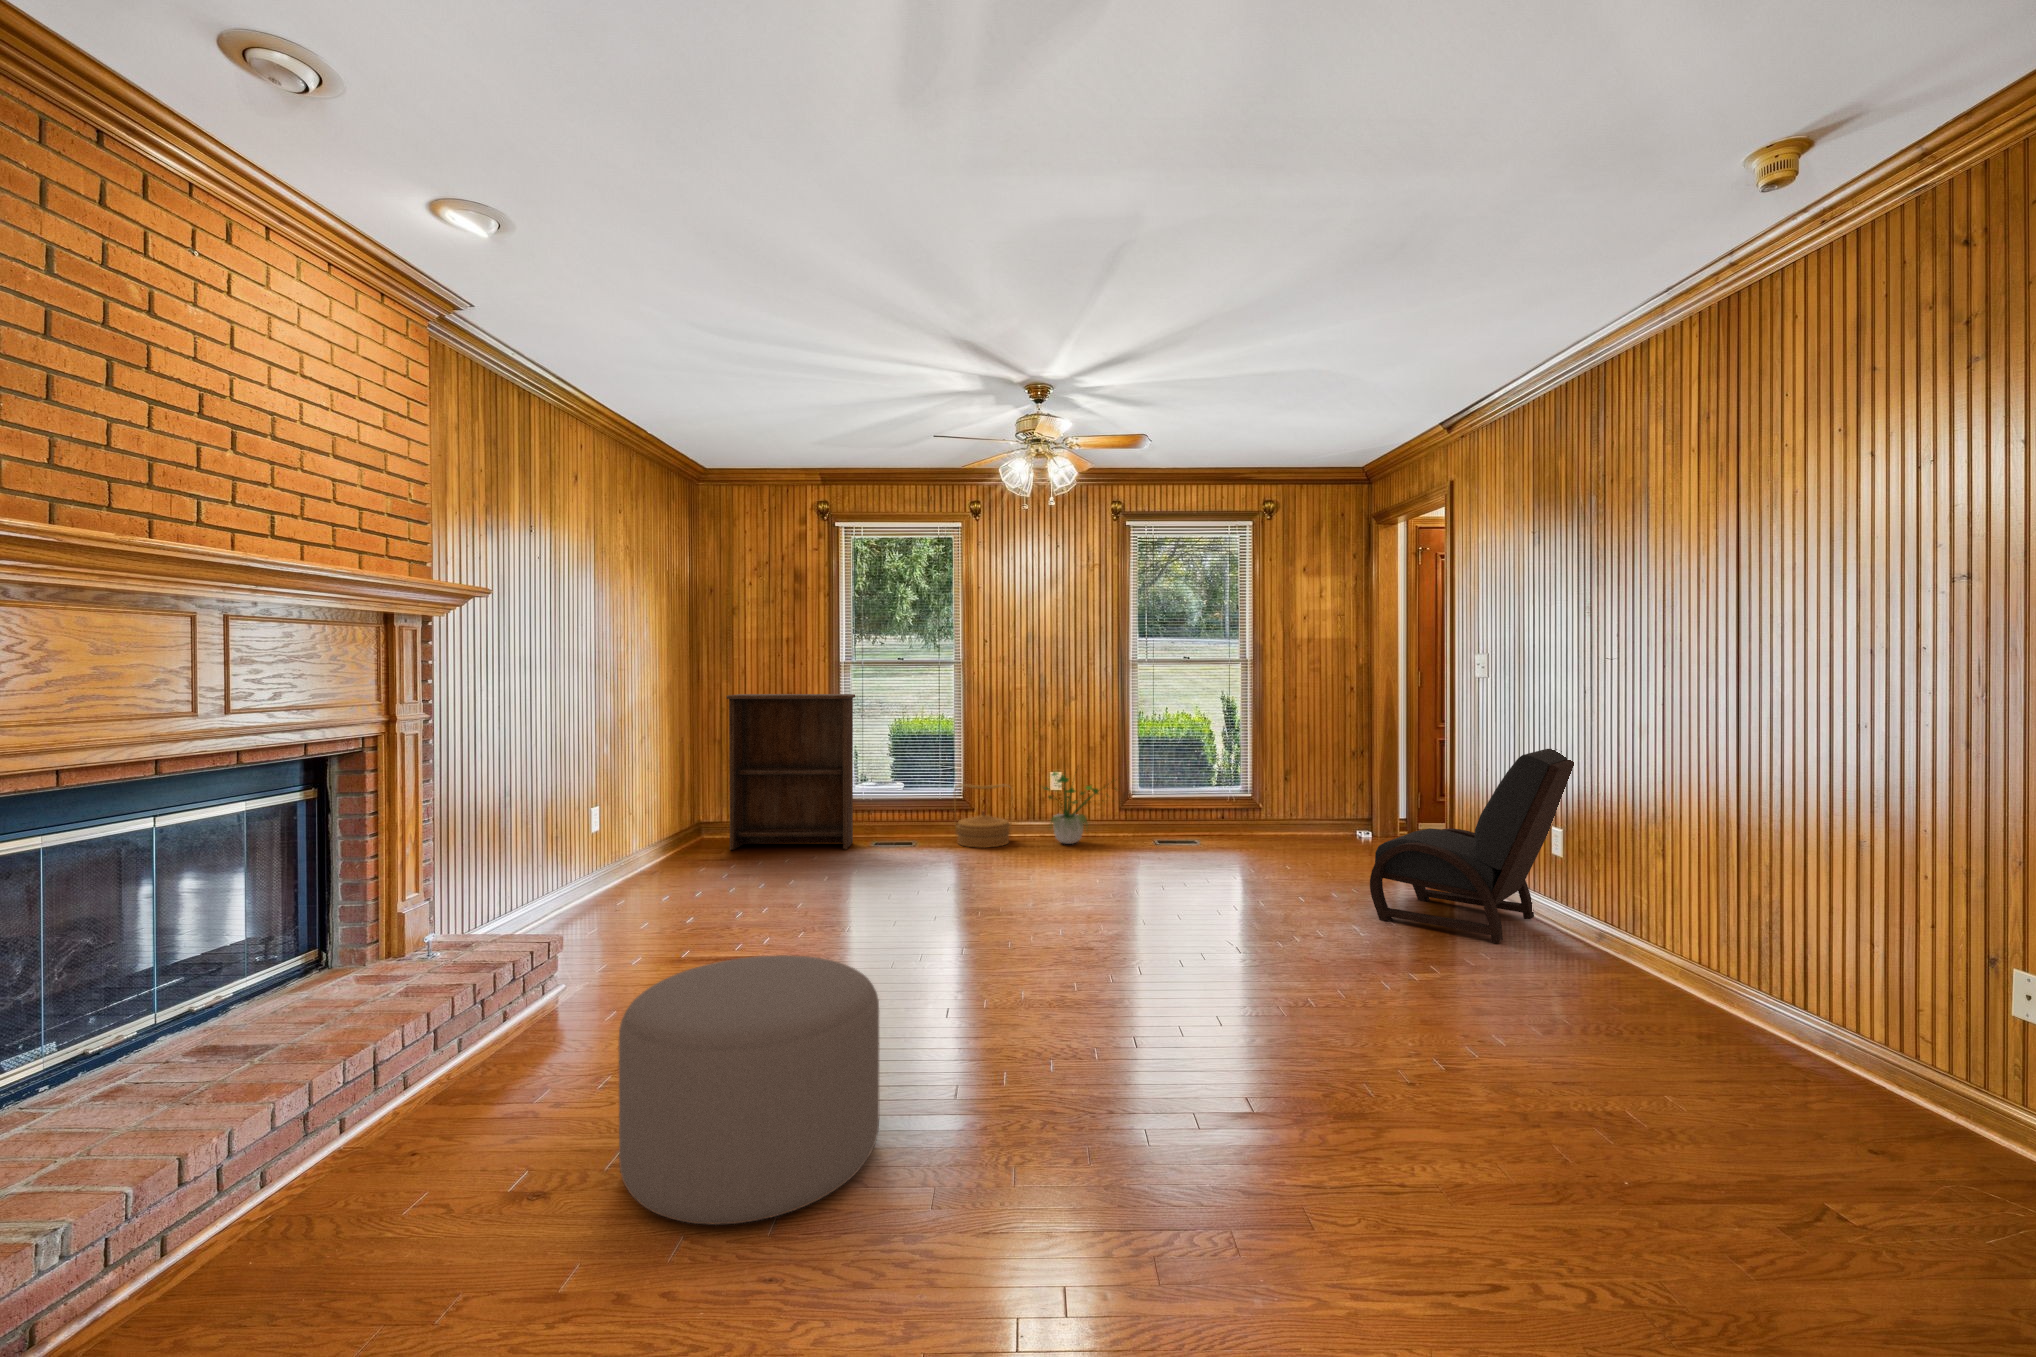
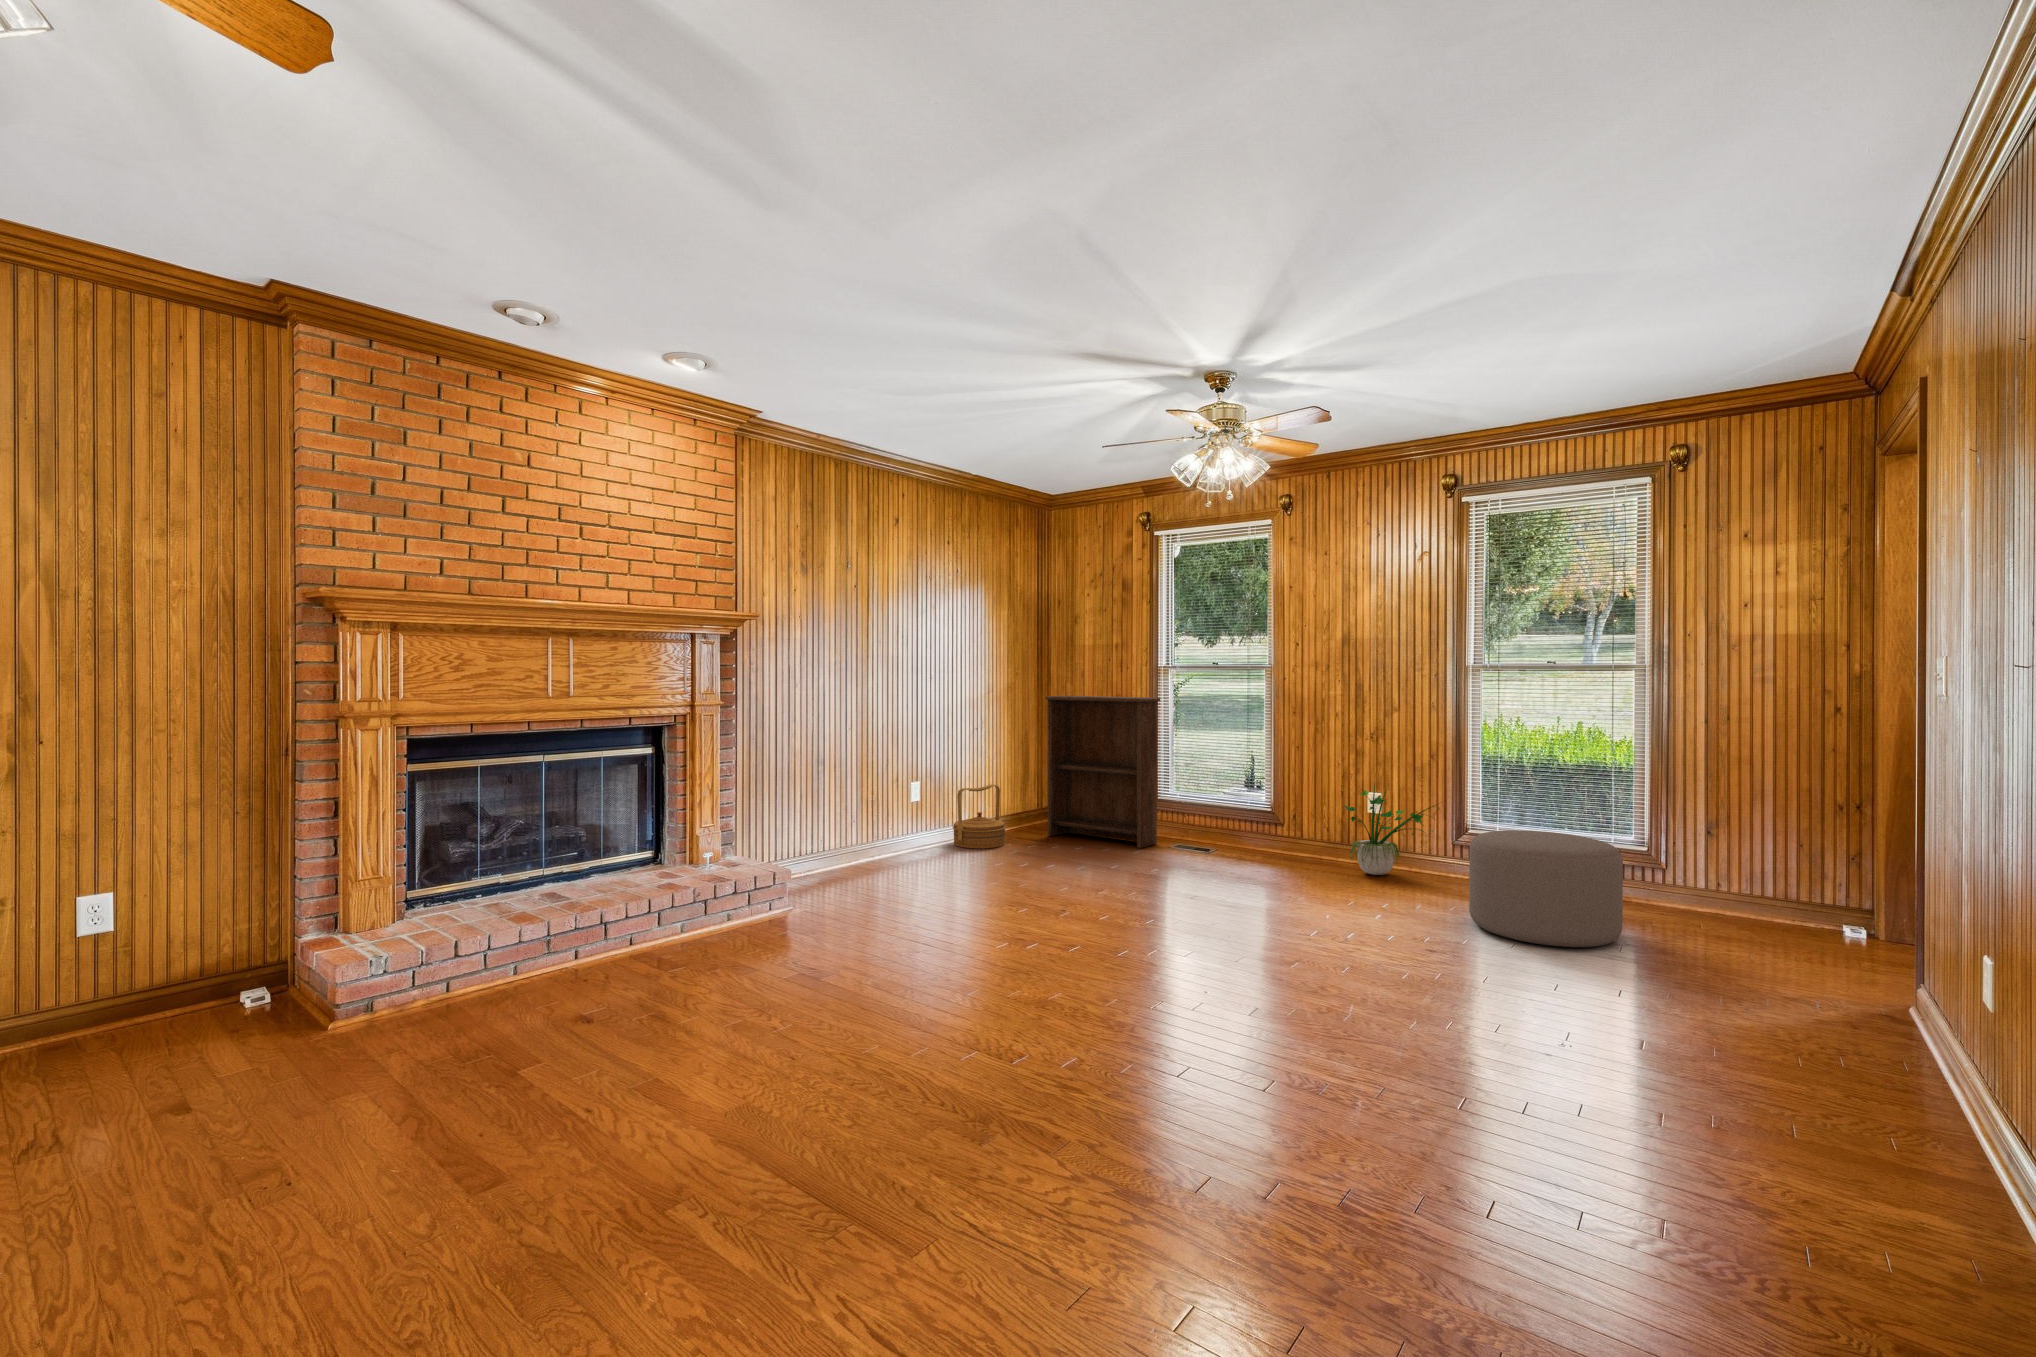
lounge chair: present [1370,749,1574,943] -> none [1625,806,2022,1092]
woven basket: present [954,784,1012,848] -> present [953,785,1006,849]
ottoman: present [619,955,879,1225] -> present [1469,830,1623,947]

